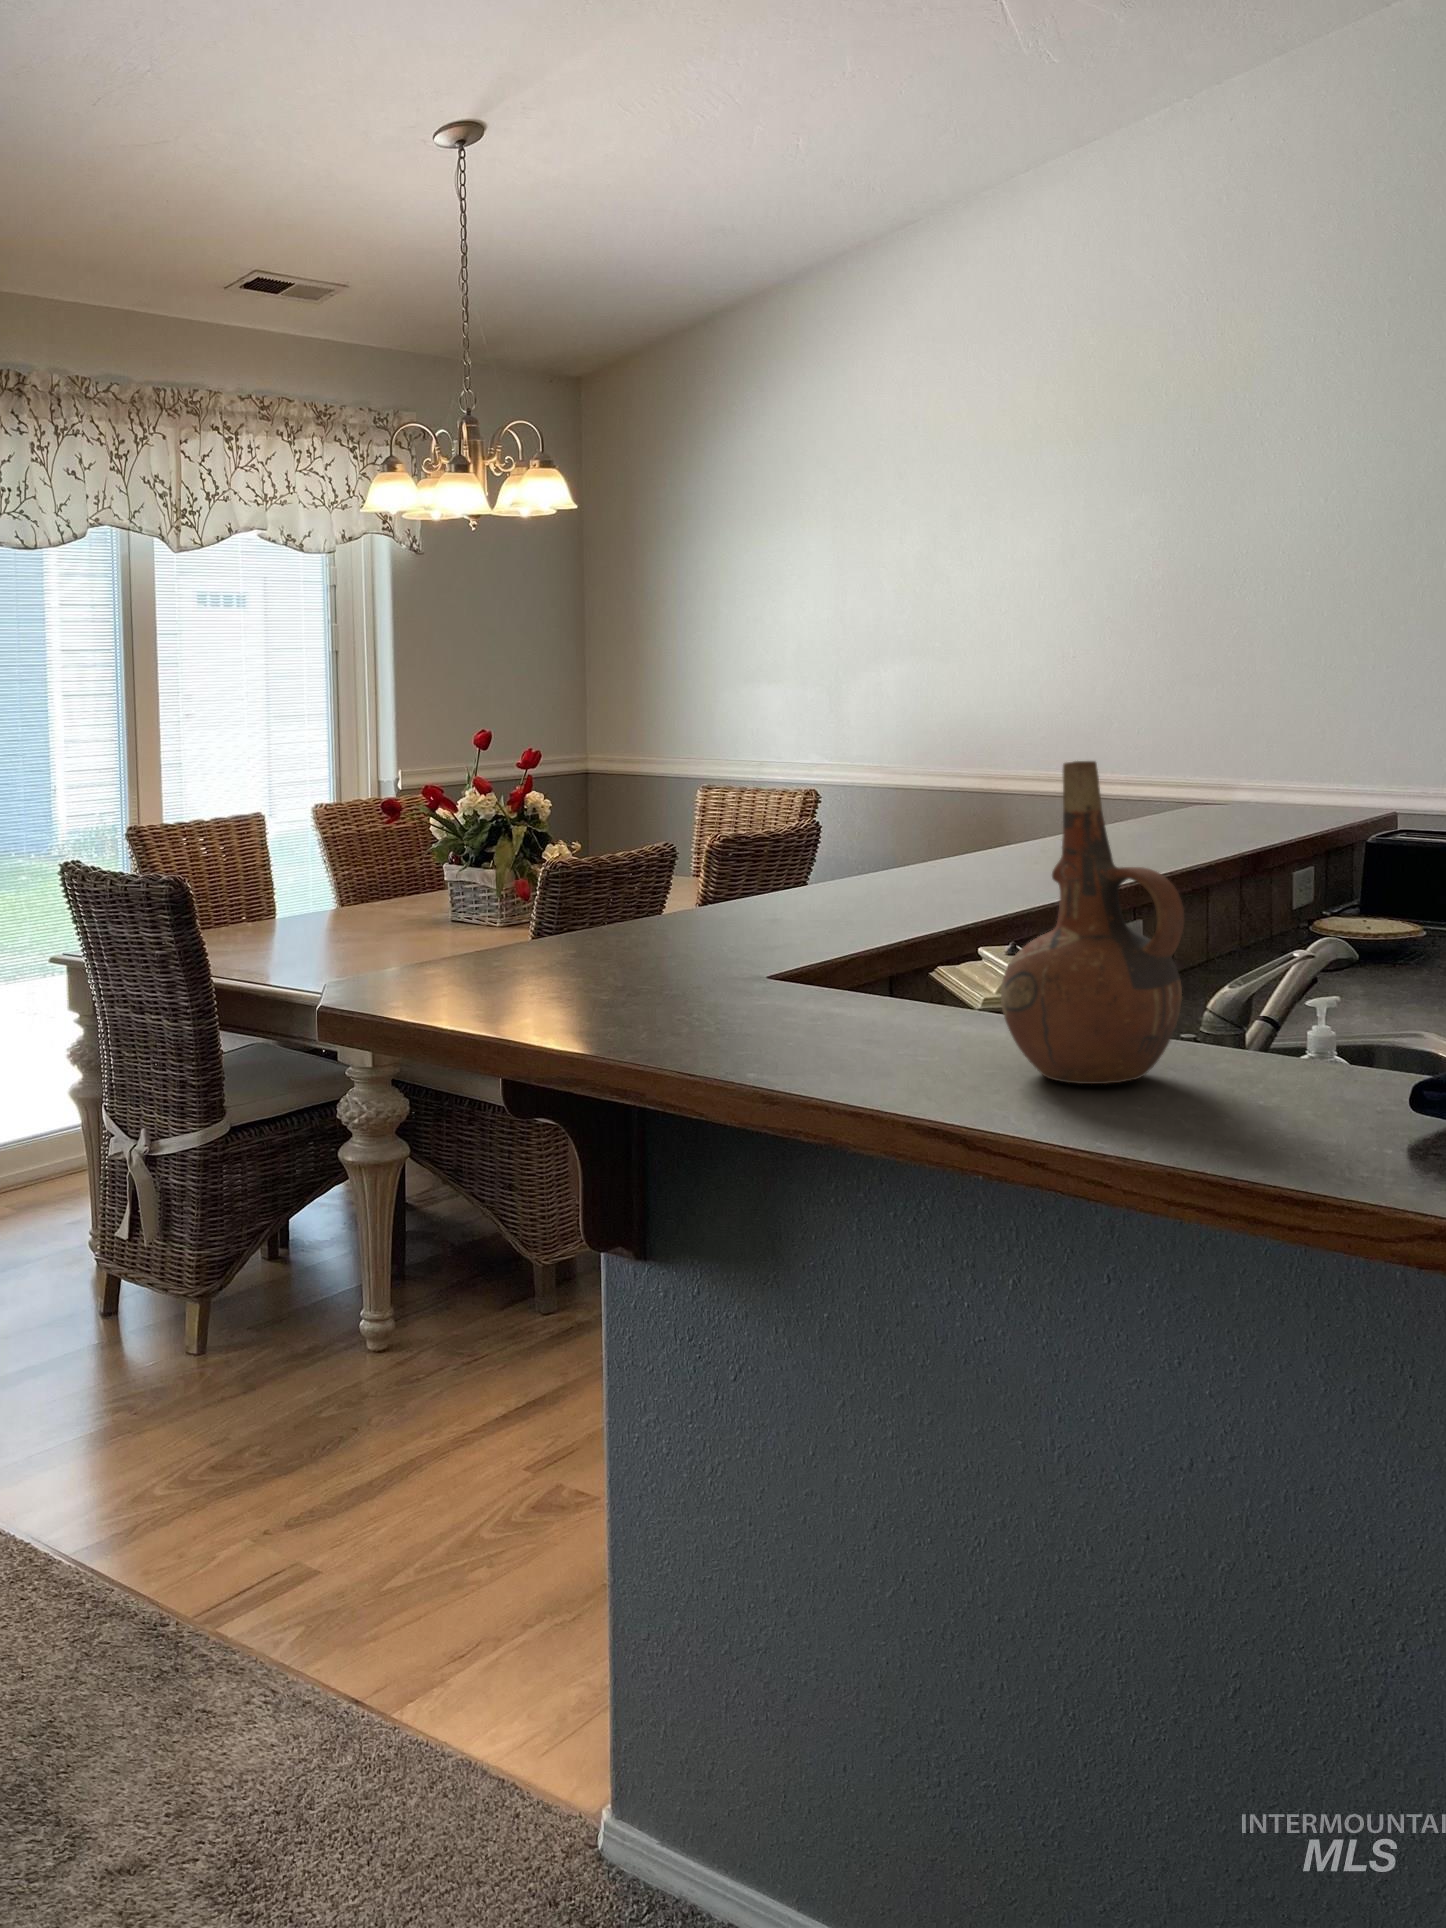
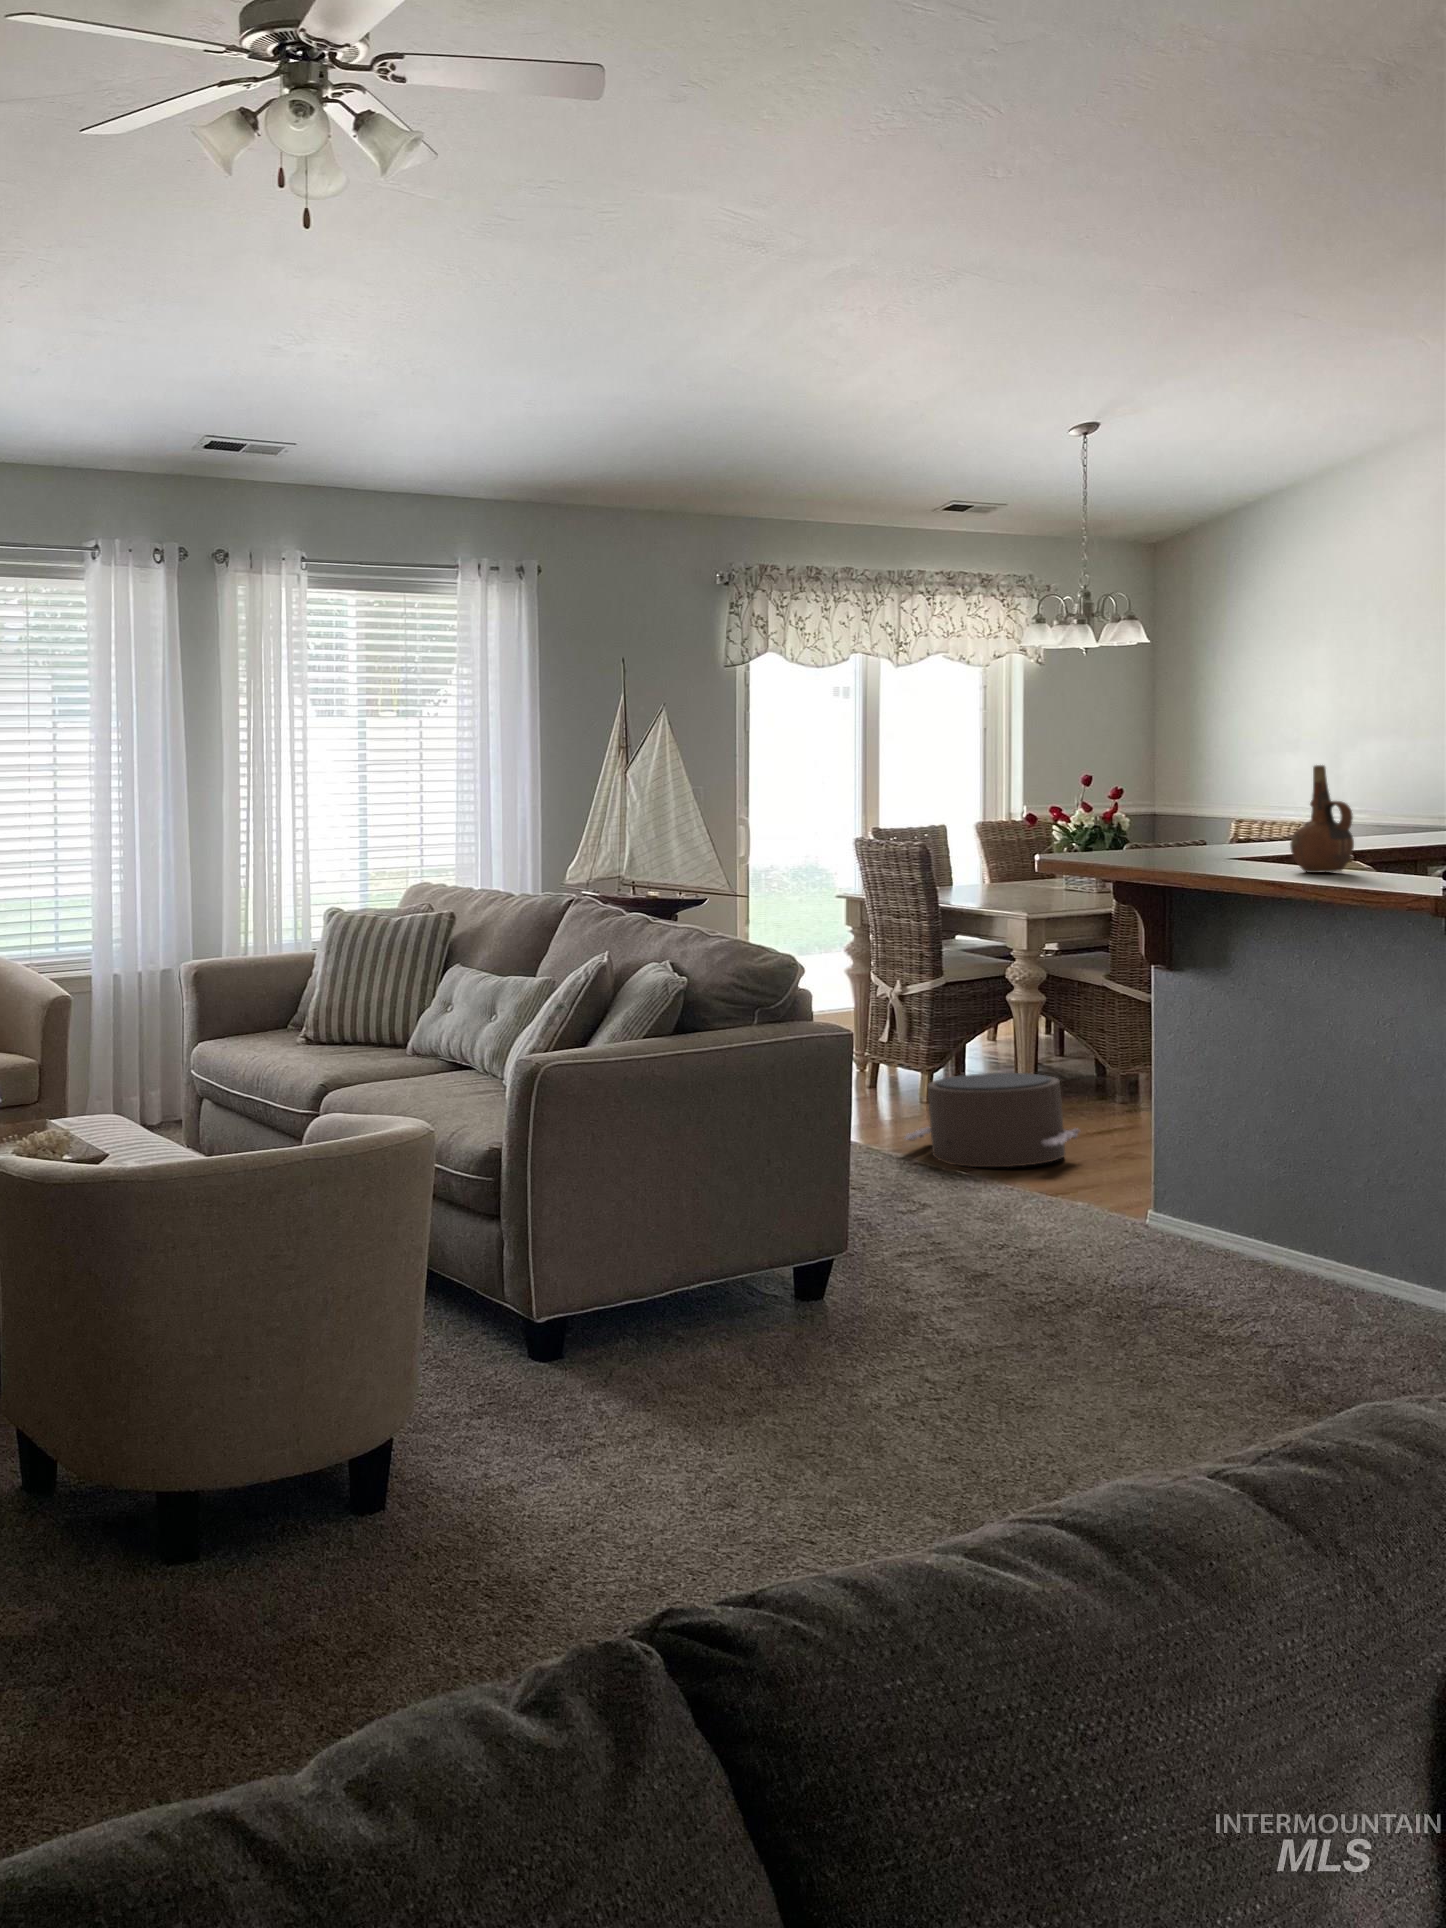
pouf: none [100,1346,470,1610] -> present [905,1073,1080,1167]

